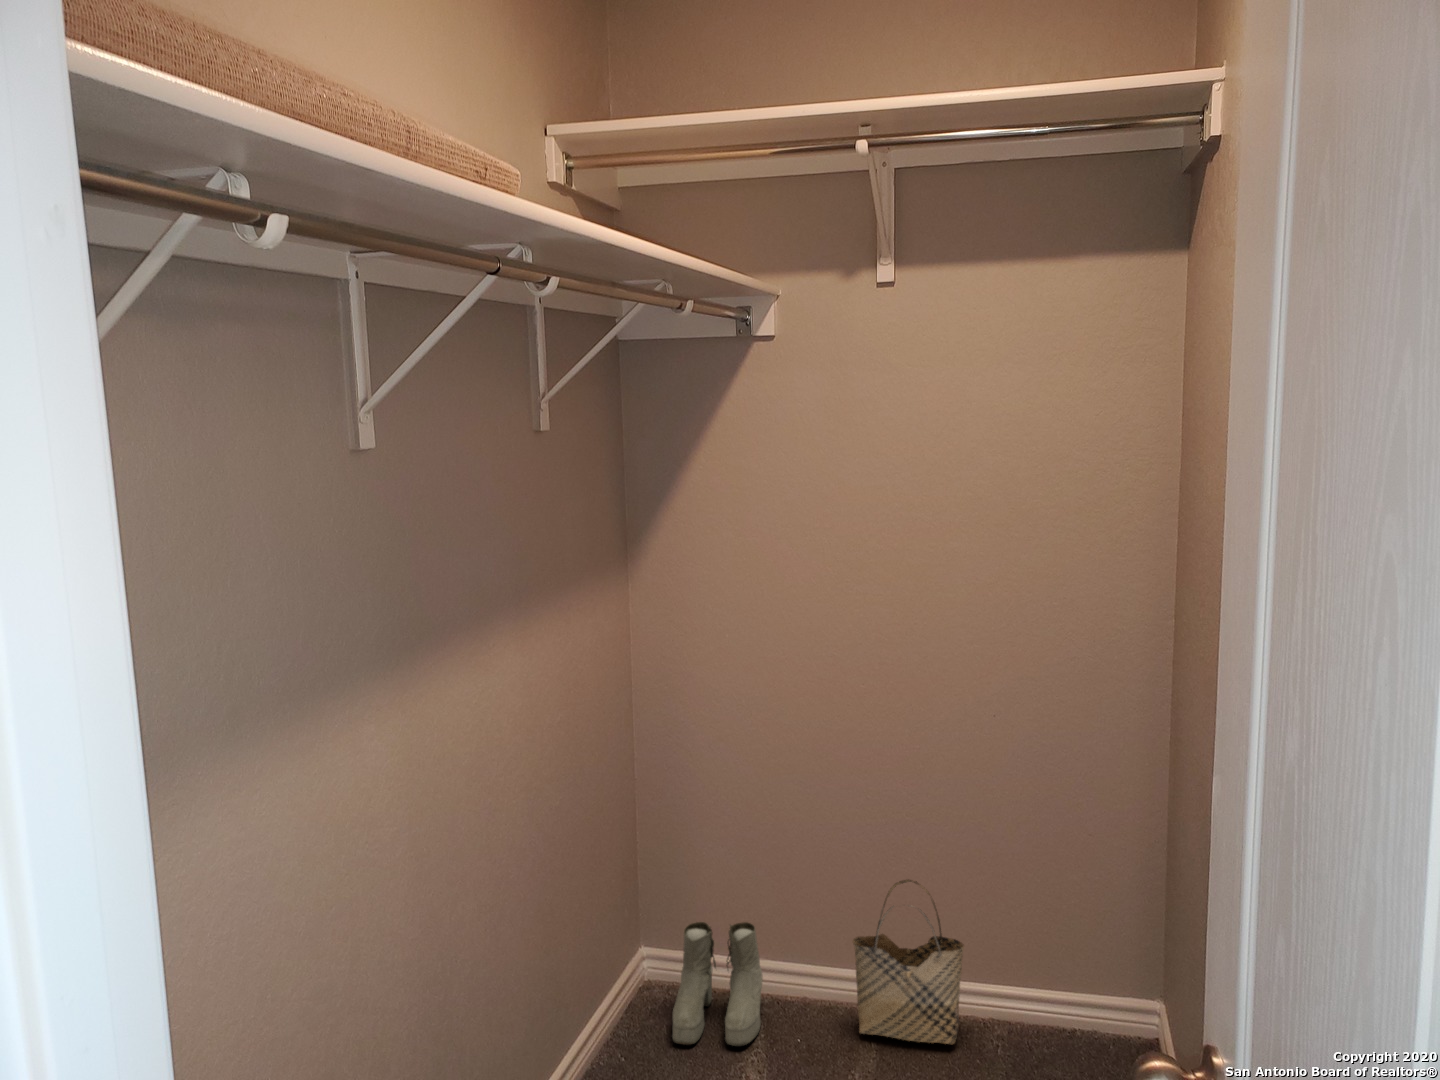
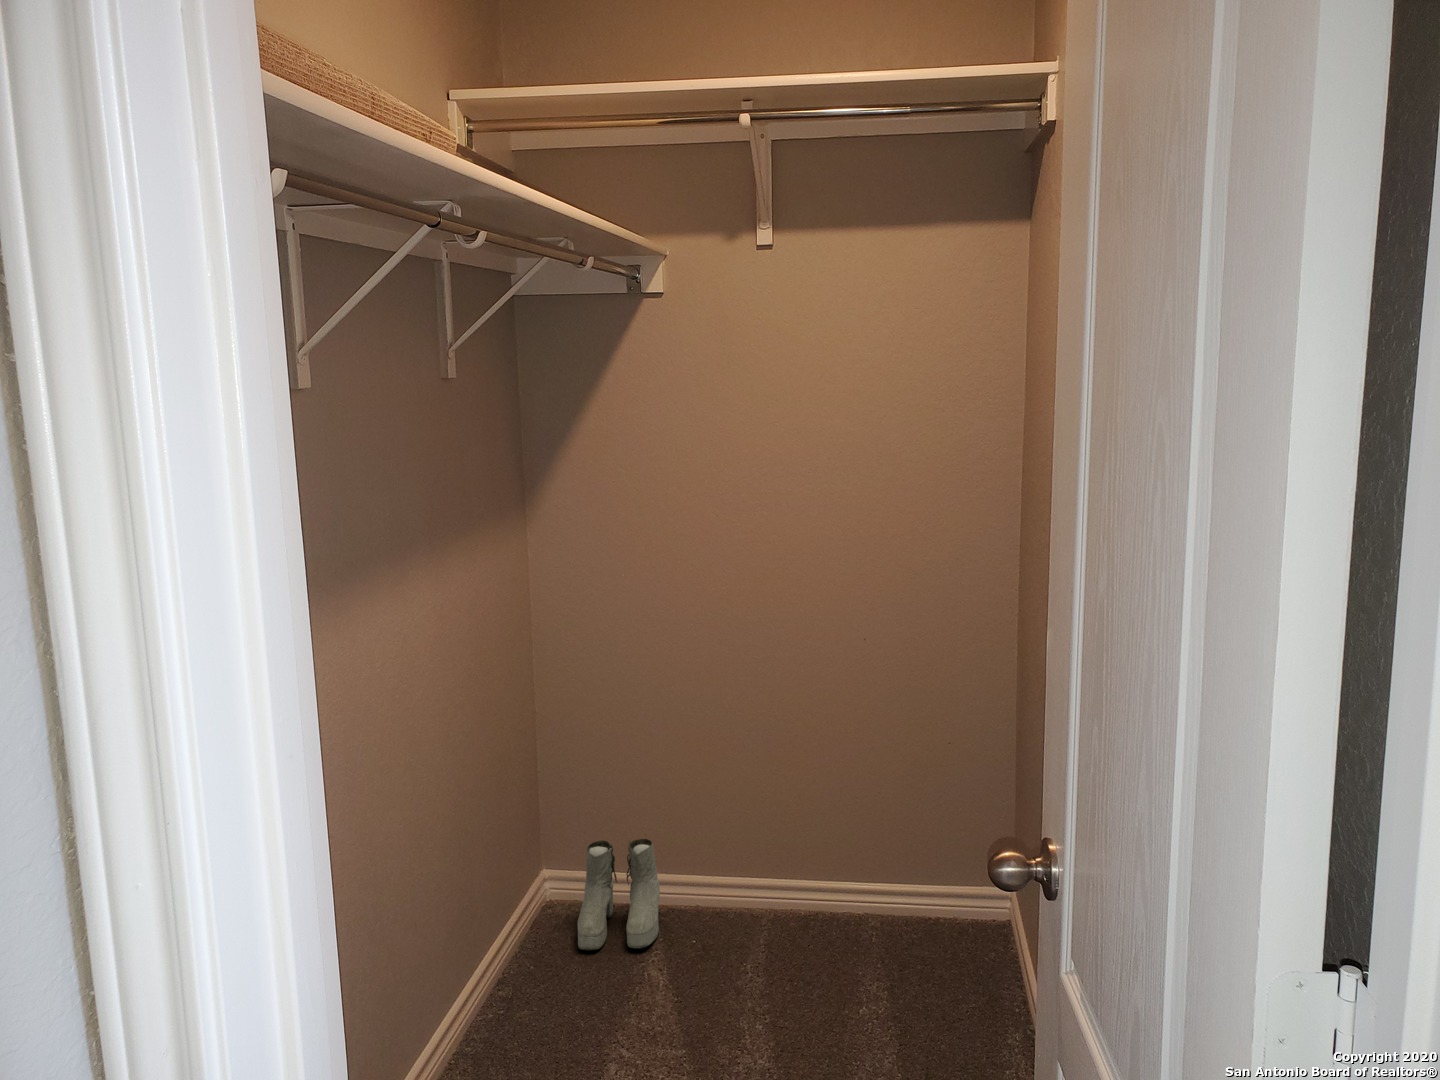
woven basket: present [852,880,964,1045] -> none [741,792,841,935]

